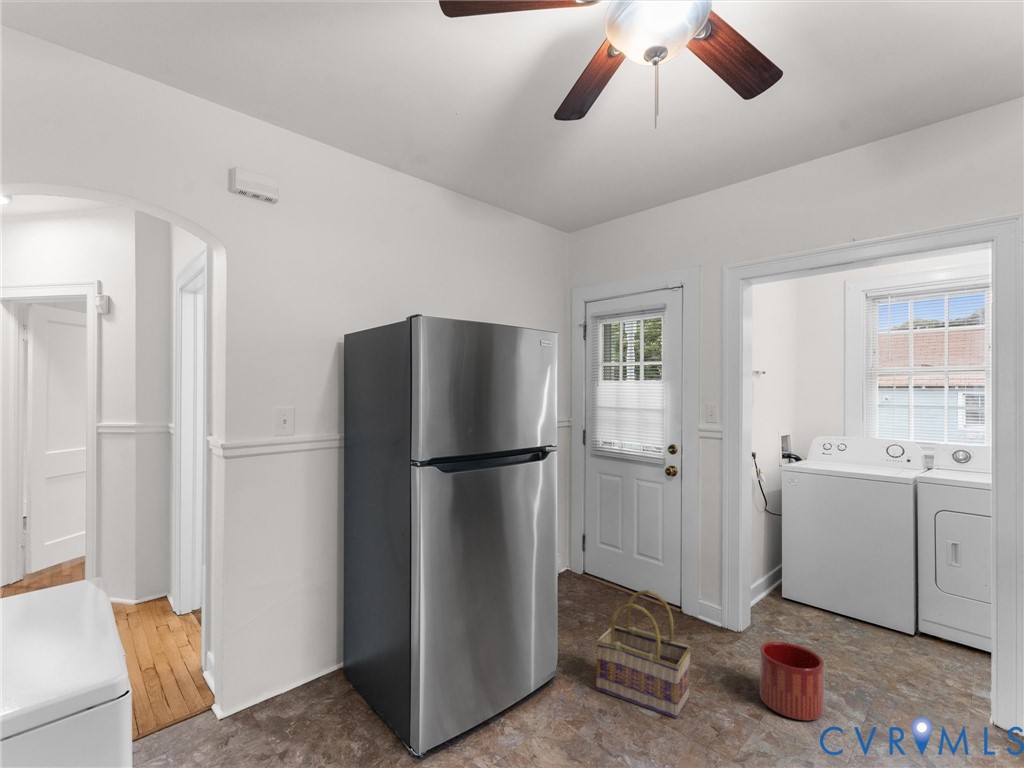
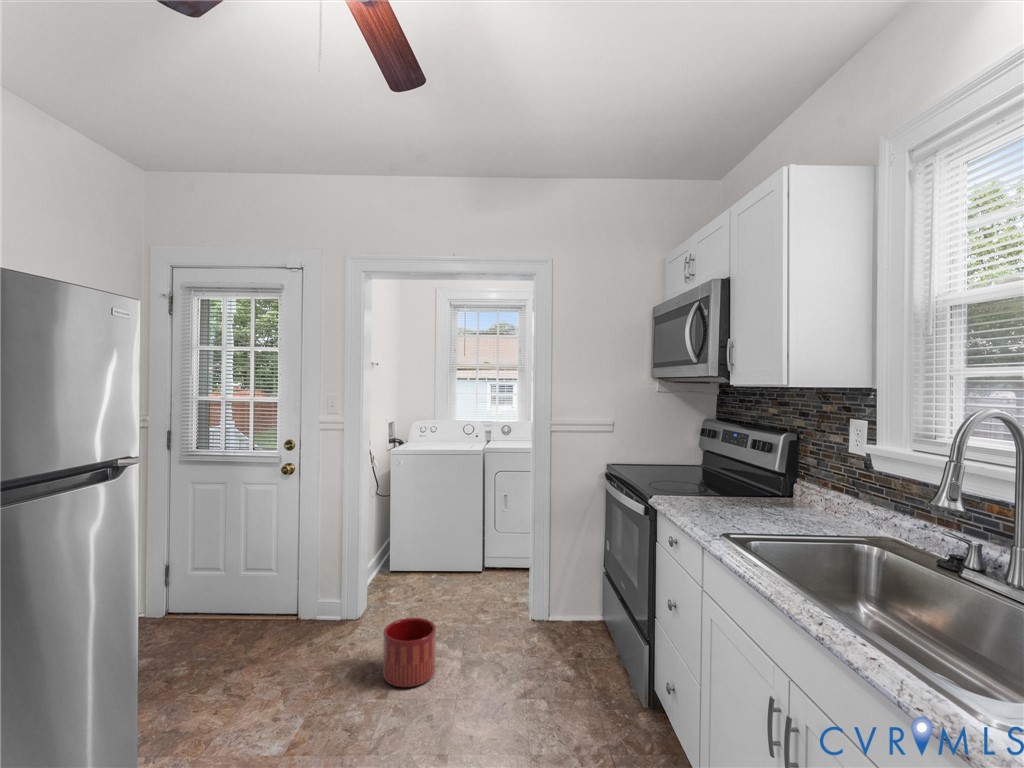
basket: present [596,590,691,718] -> none [205,611,320,748]

